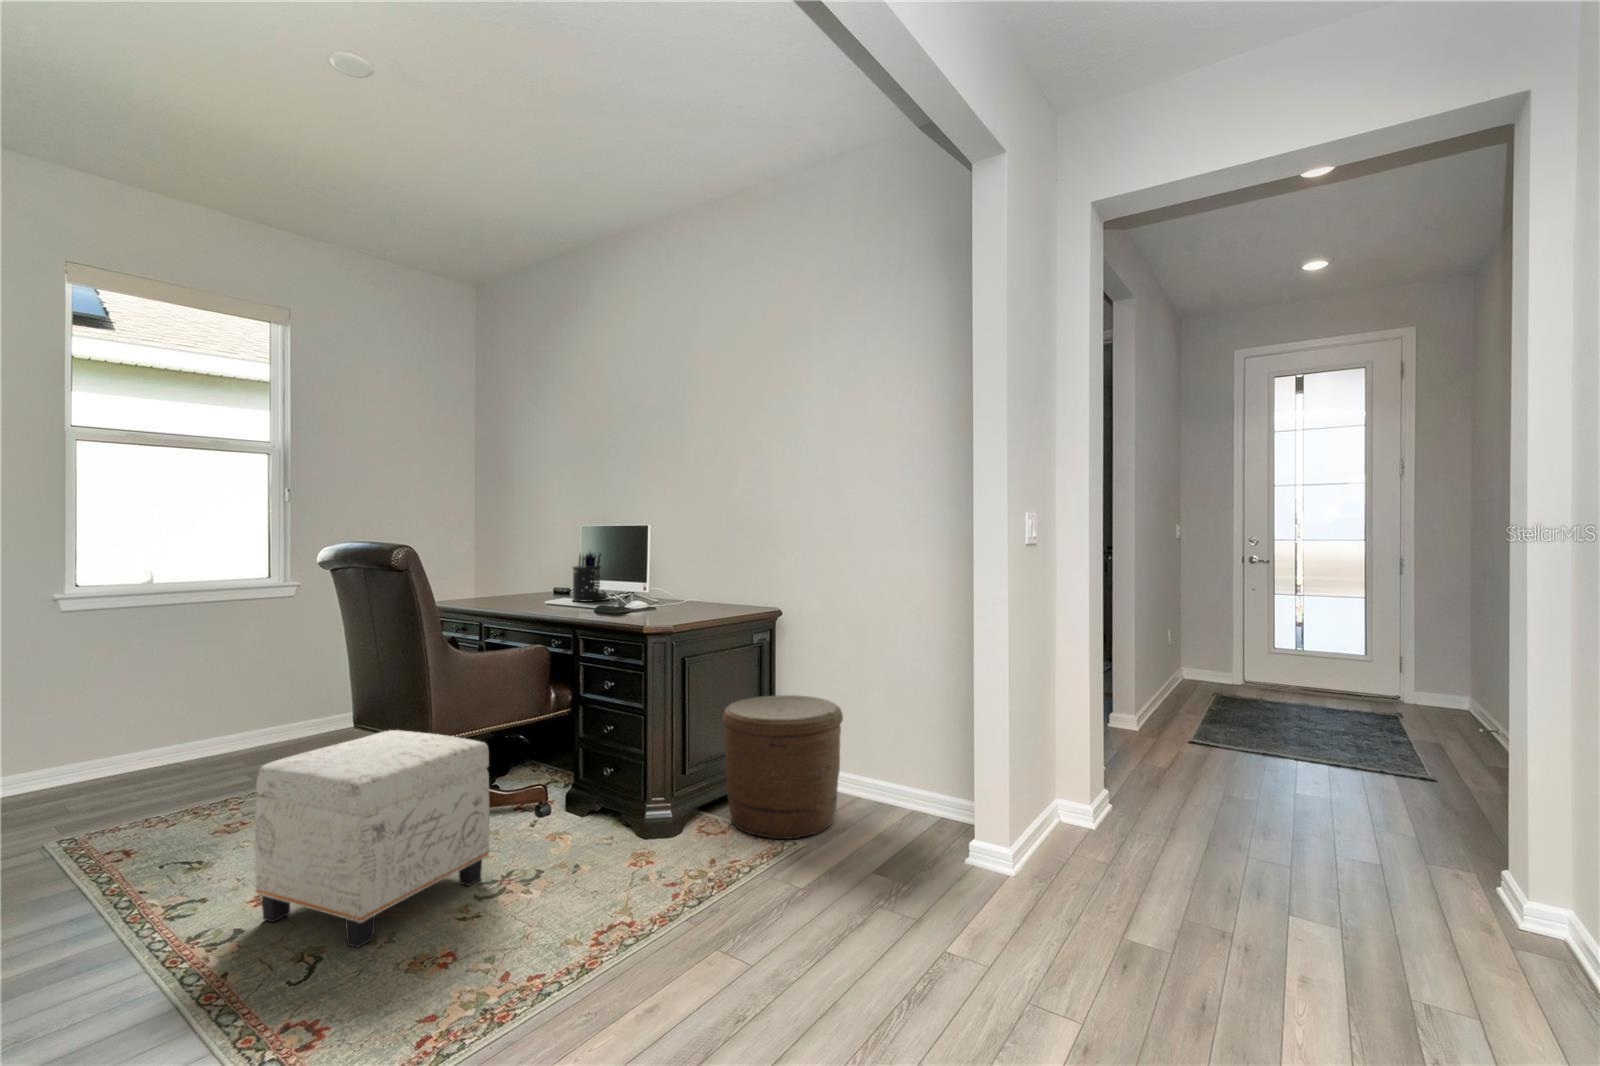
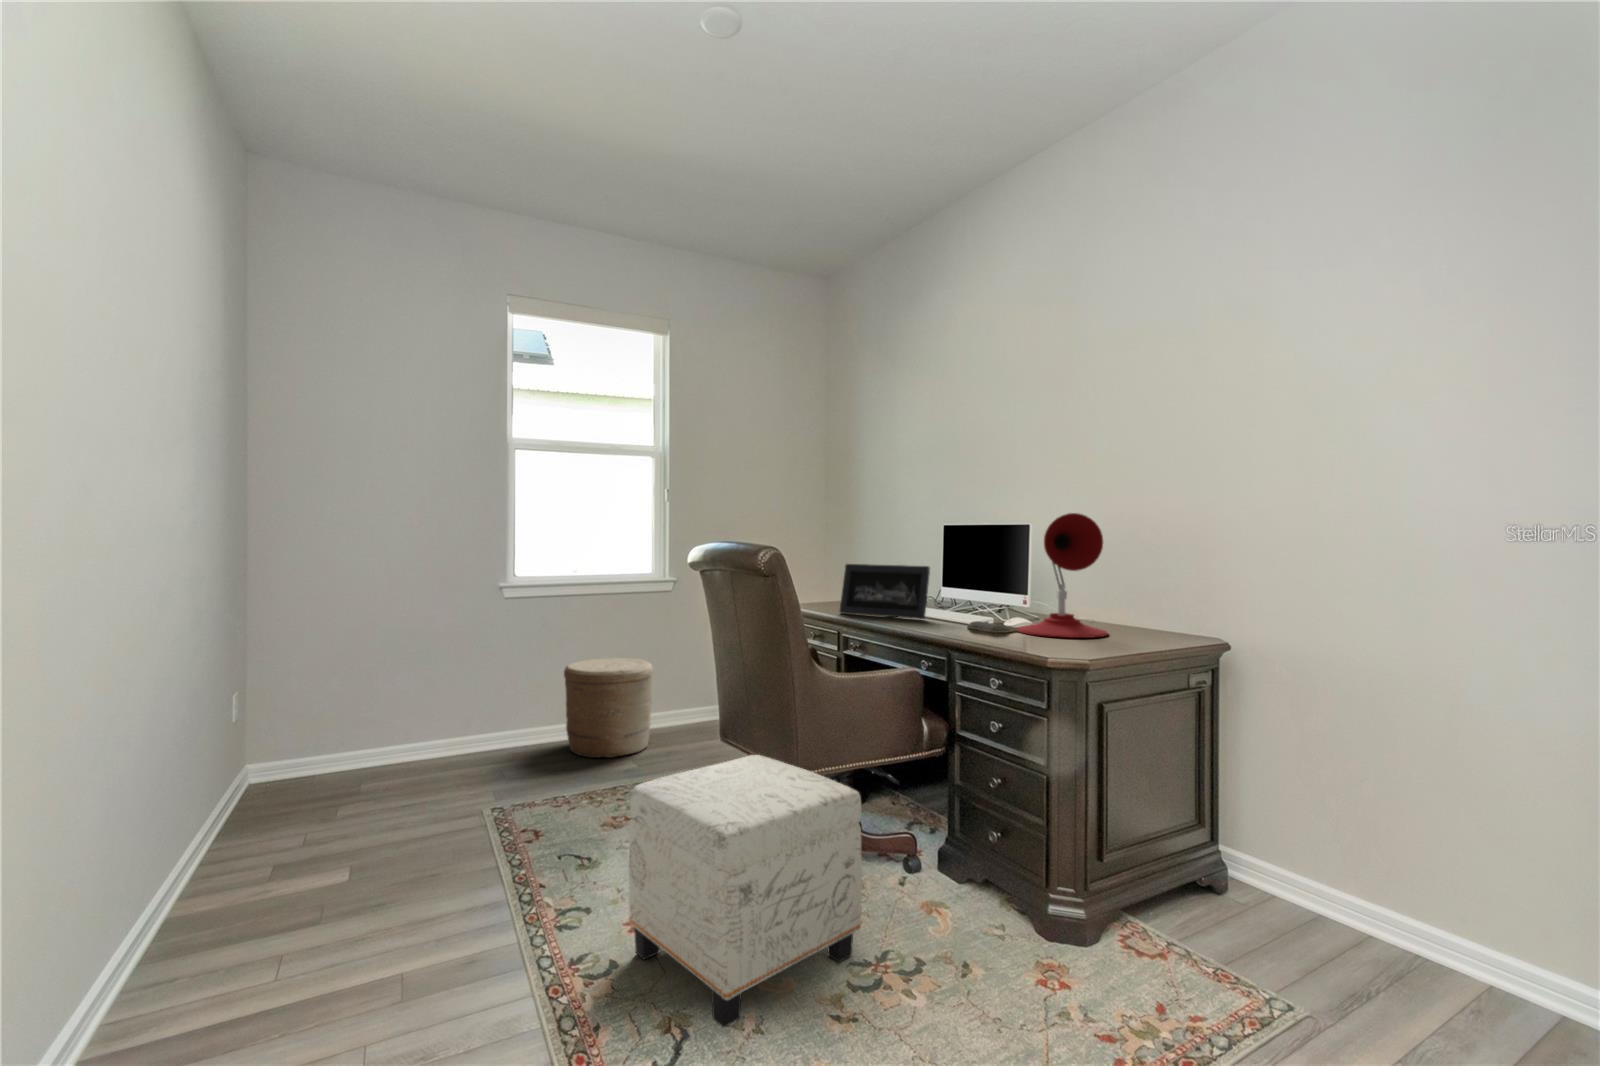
desk lamp: none [631,516,700,613] -> present [1017,513,1108,638]
pen holder: present [573,552,608,602] -> none [938,552,980,614]
picture frame: none [479,561,562,606] -> present [840,564,930,619]
woven basket: present [723,695,843,839] -> present [564,658,653,758]

